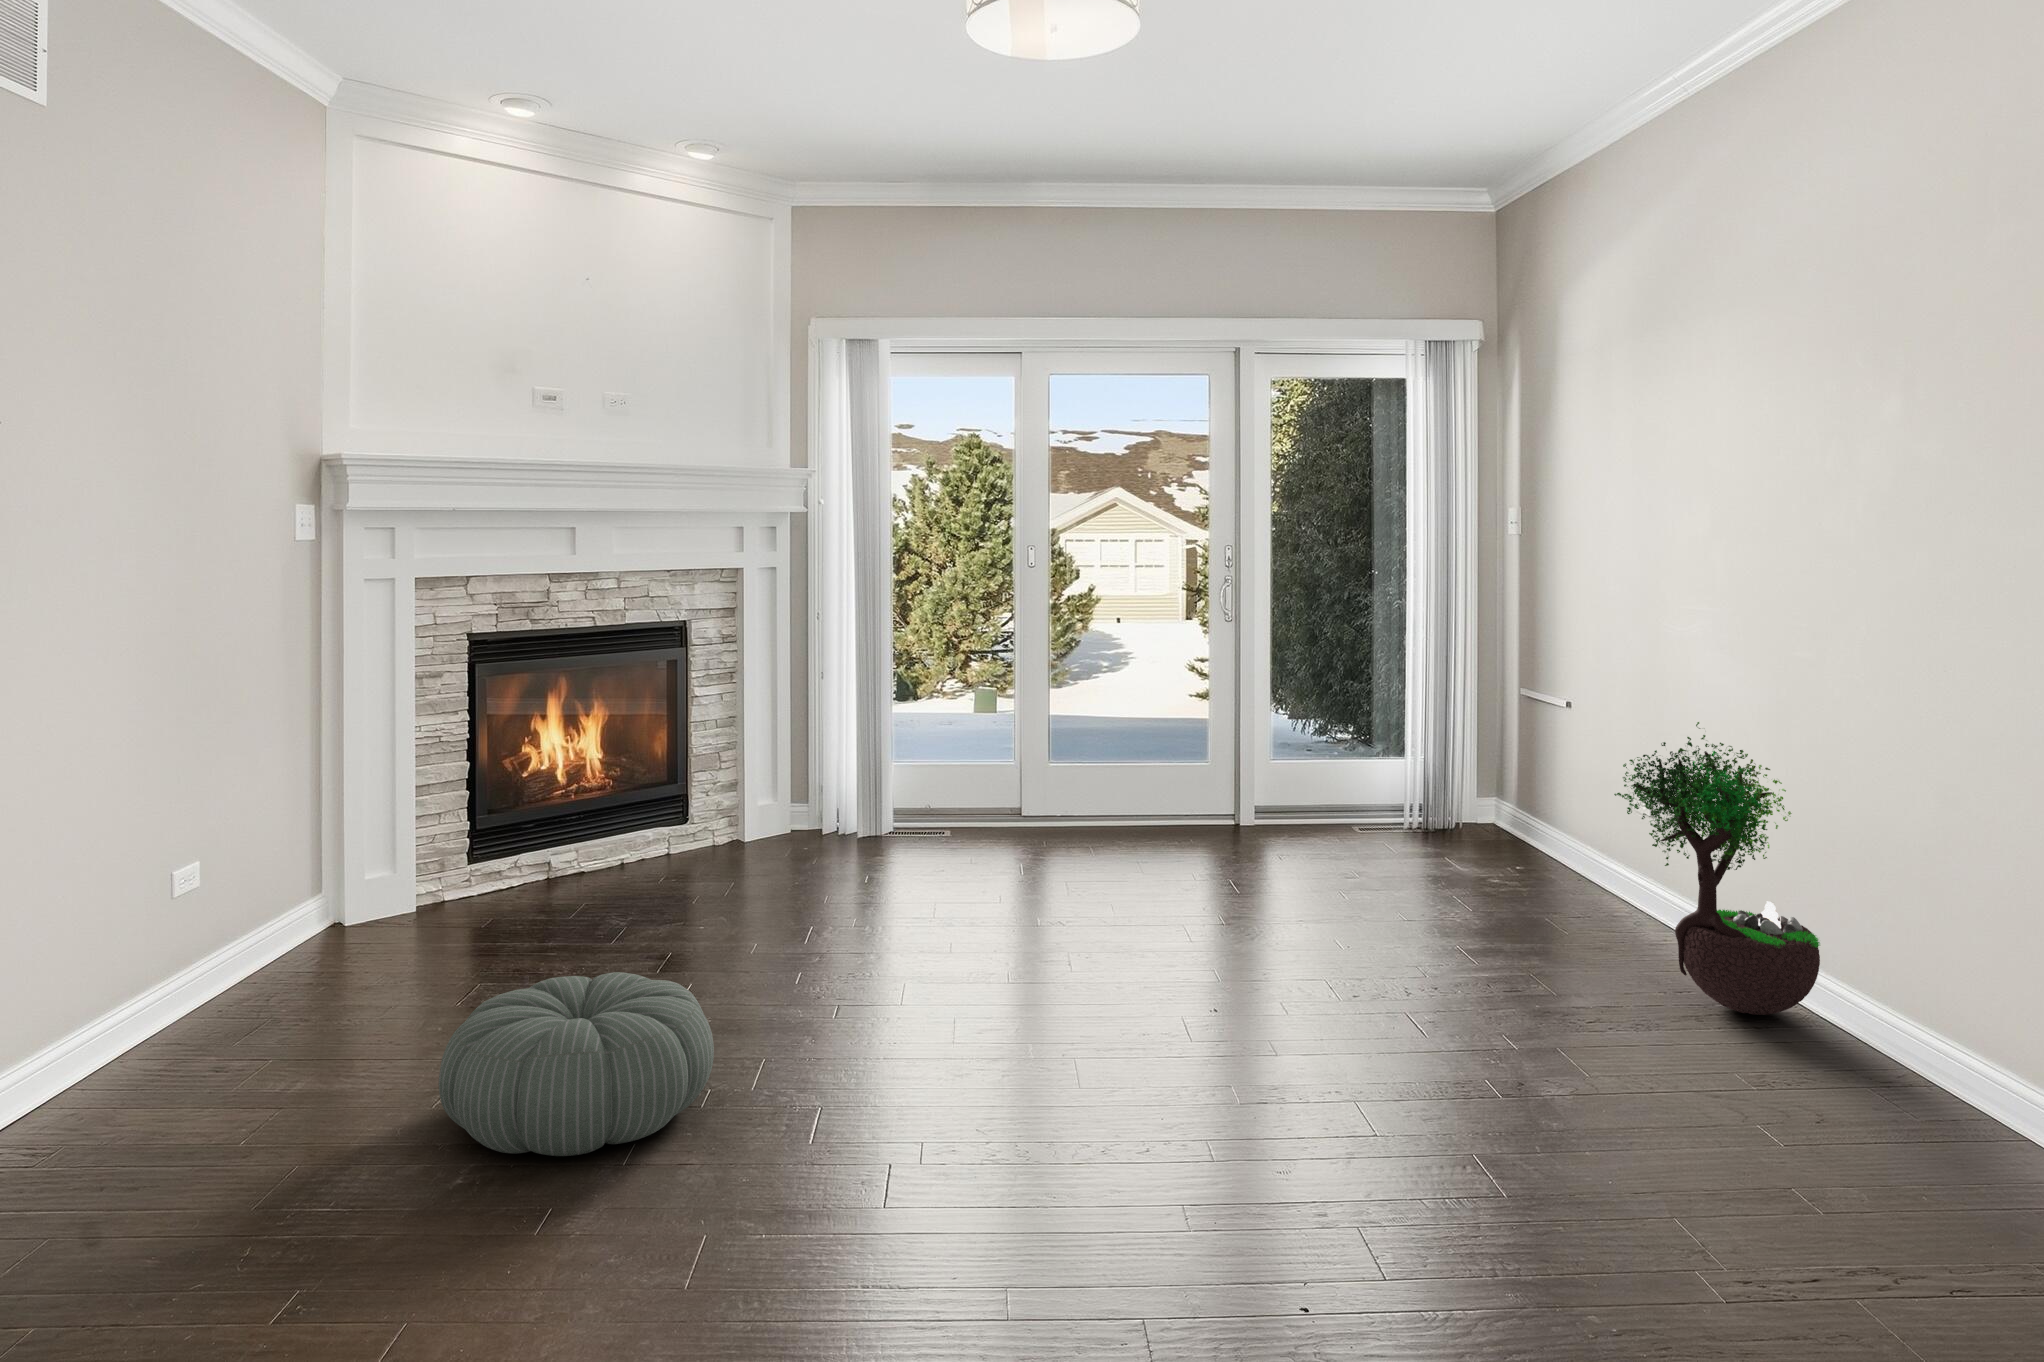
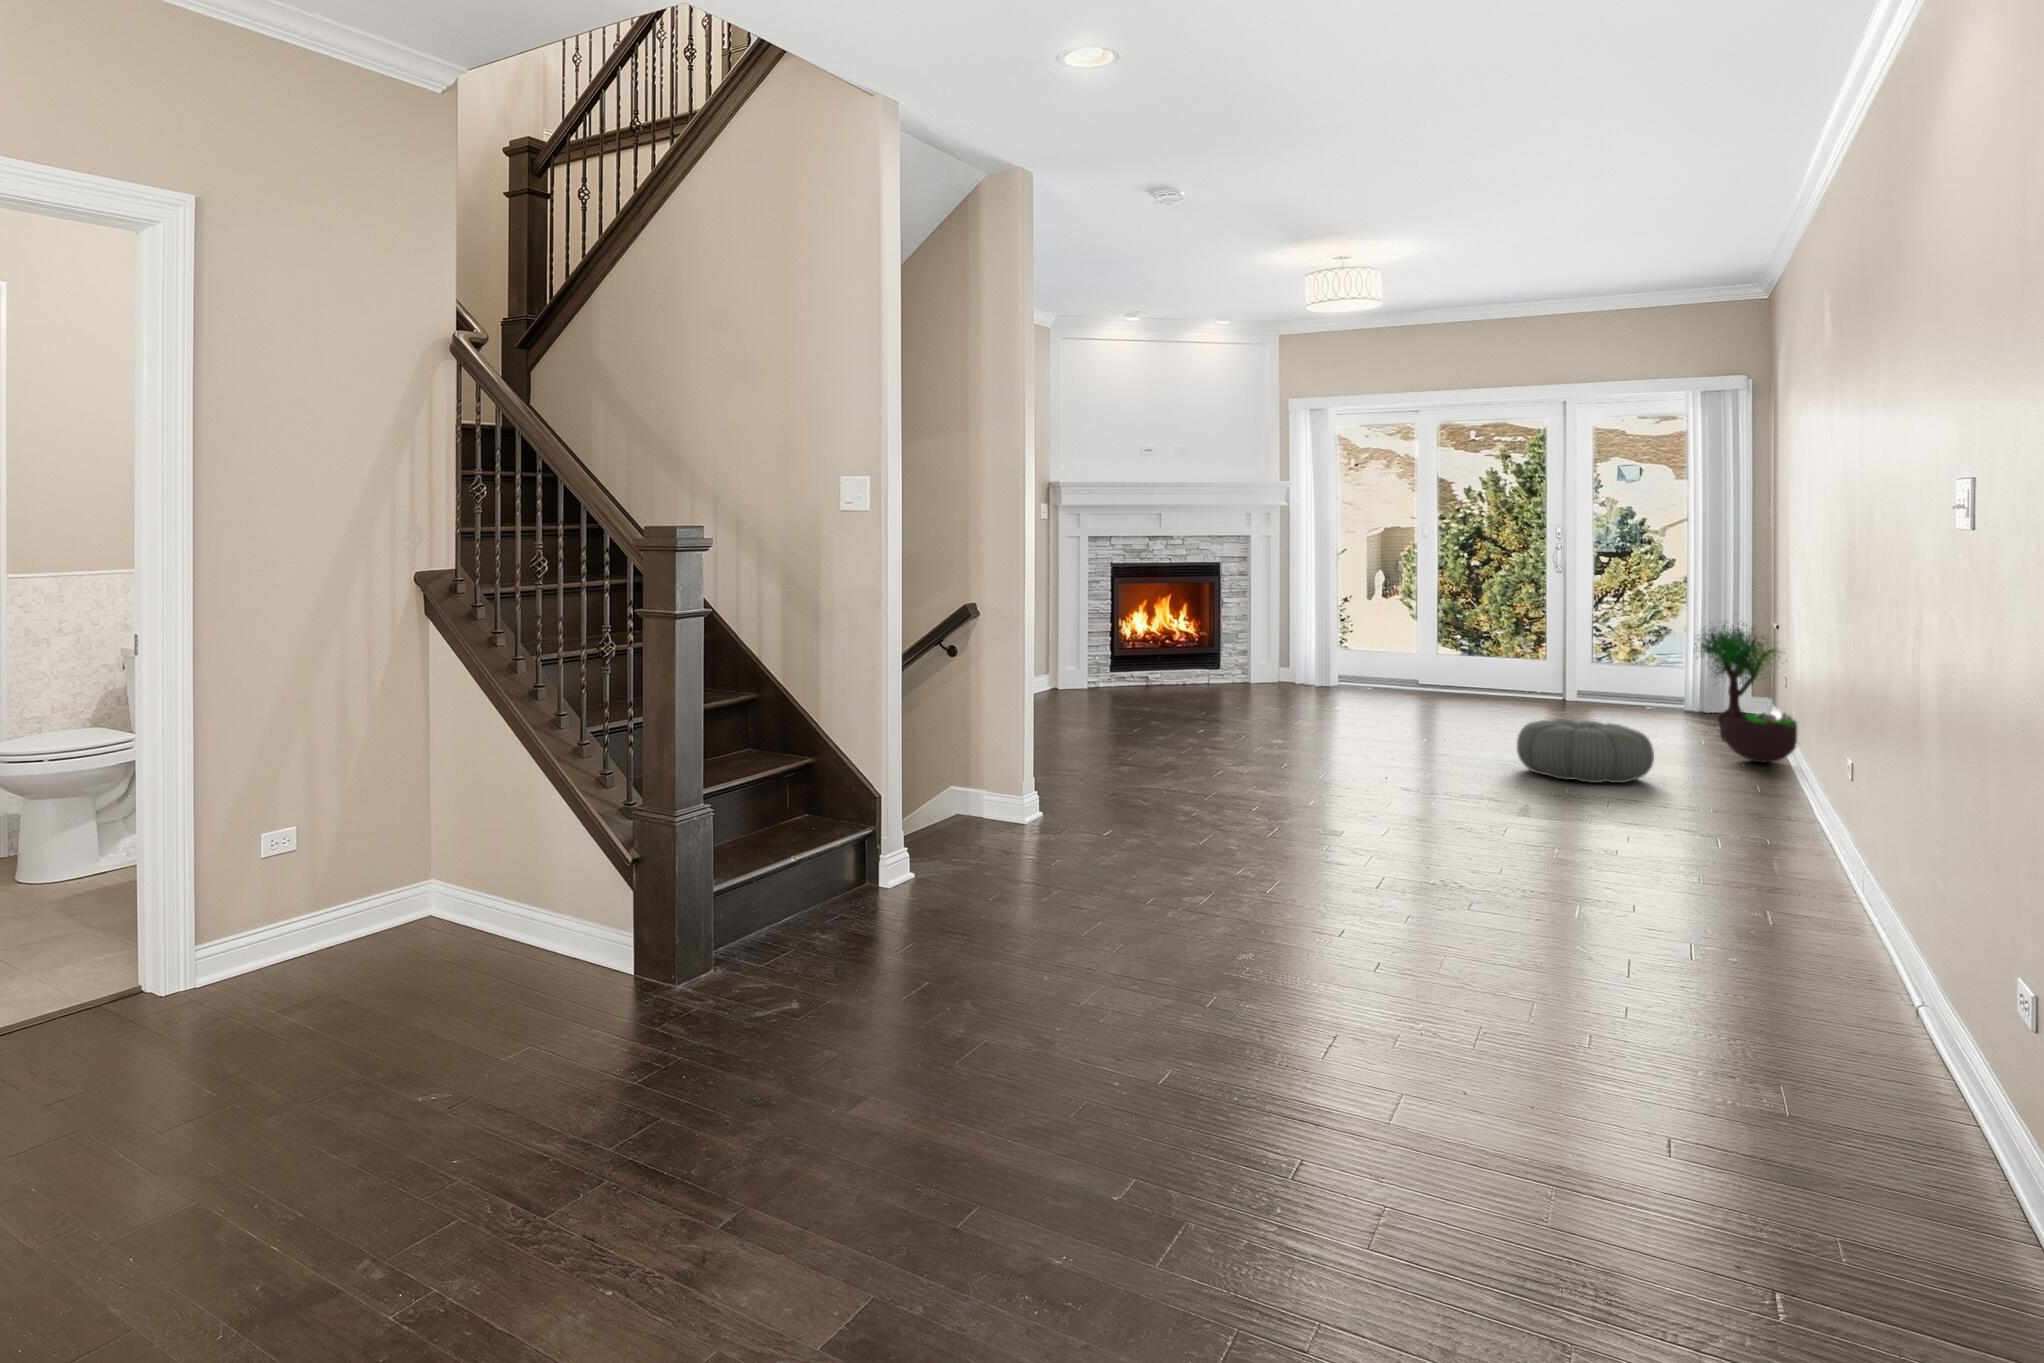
pouf: present [439,972,714,1156] -> present [1517,719,1654,783]

